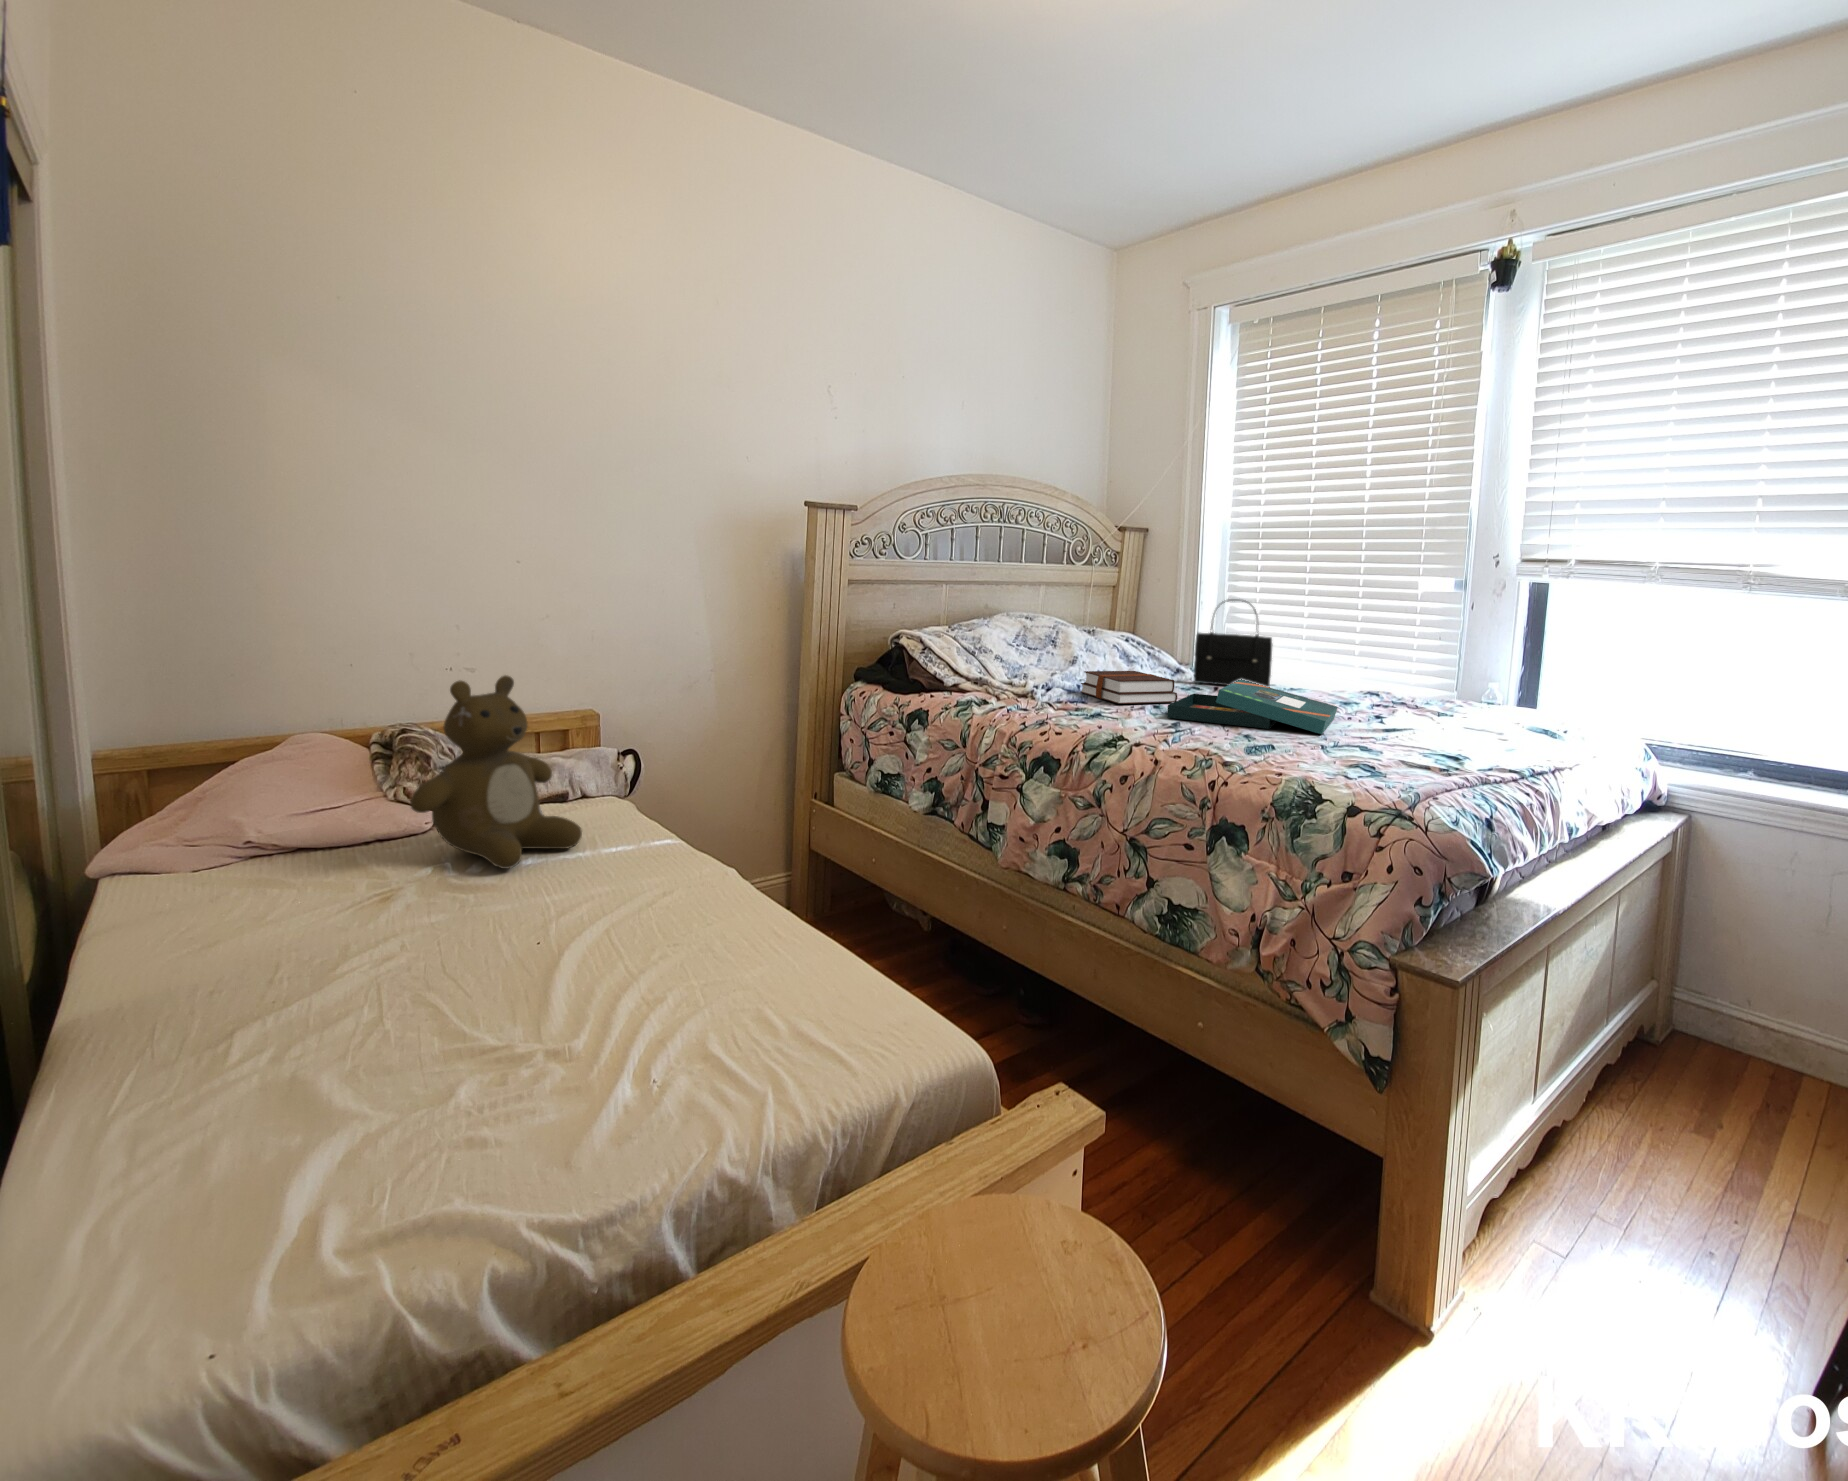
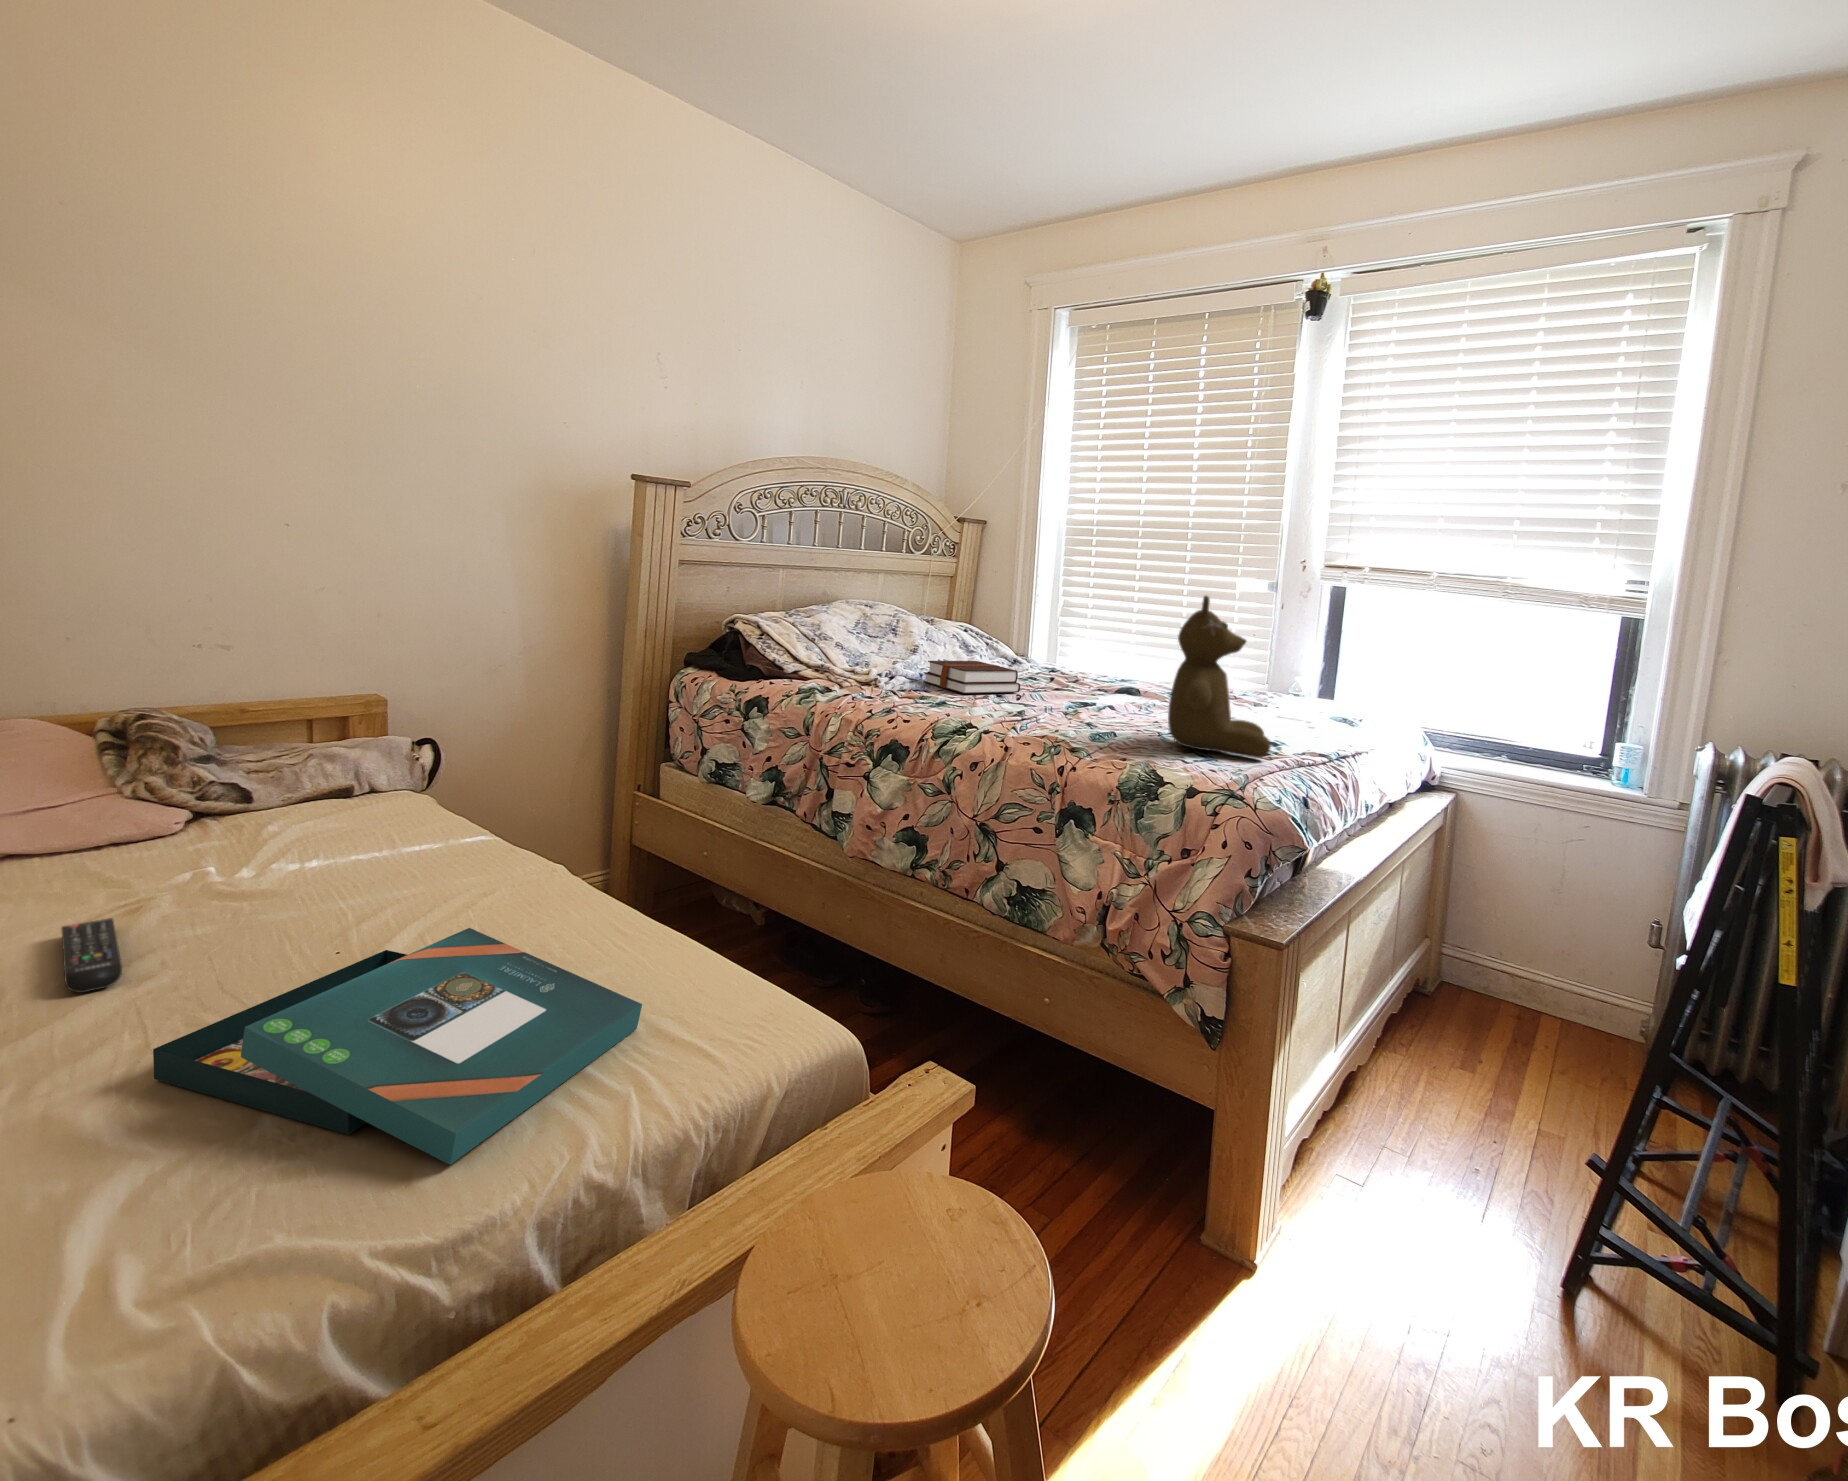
handbag: present [1194,599,1272,687] -> none [1033,592,1108,680]
teddy bear: present [410,675,582,869] -> present [1168,596,1271,758]
board game: present [1167,679,1337,734] -> present [153,928,642,1165]
remote control: none [312,906,361,973] -> present [61,918,122,993]

